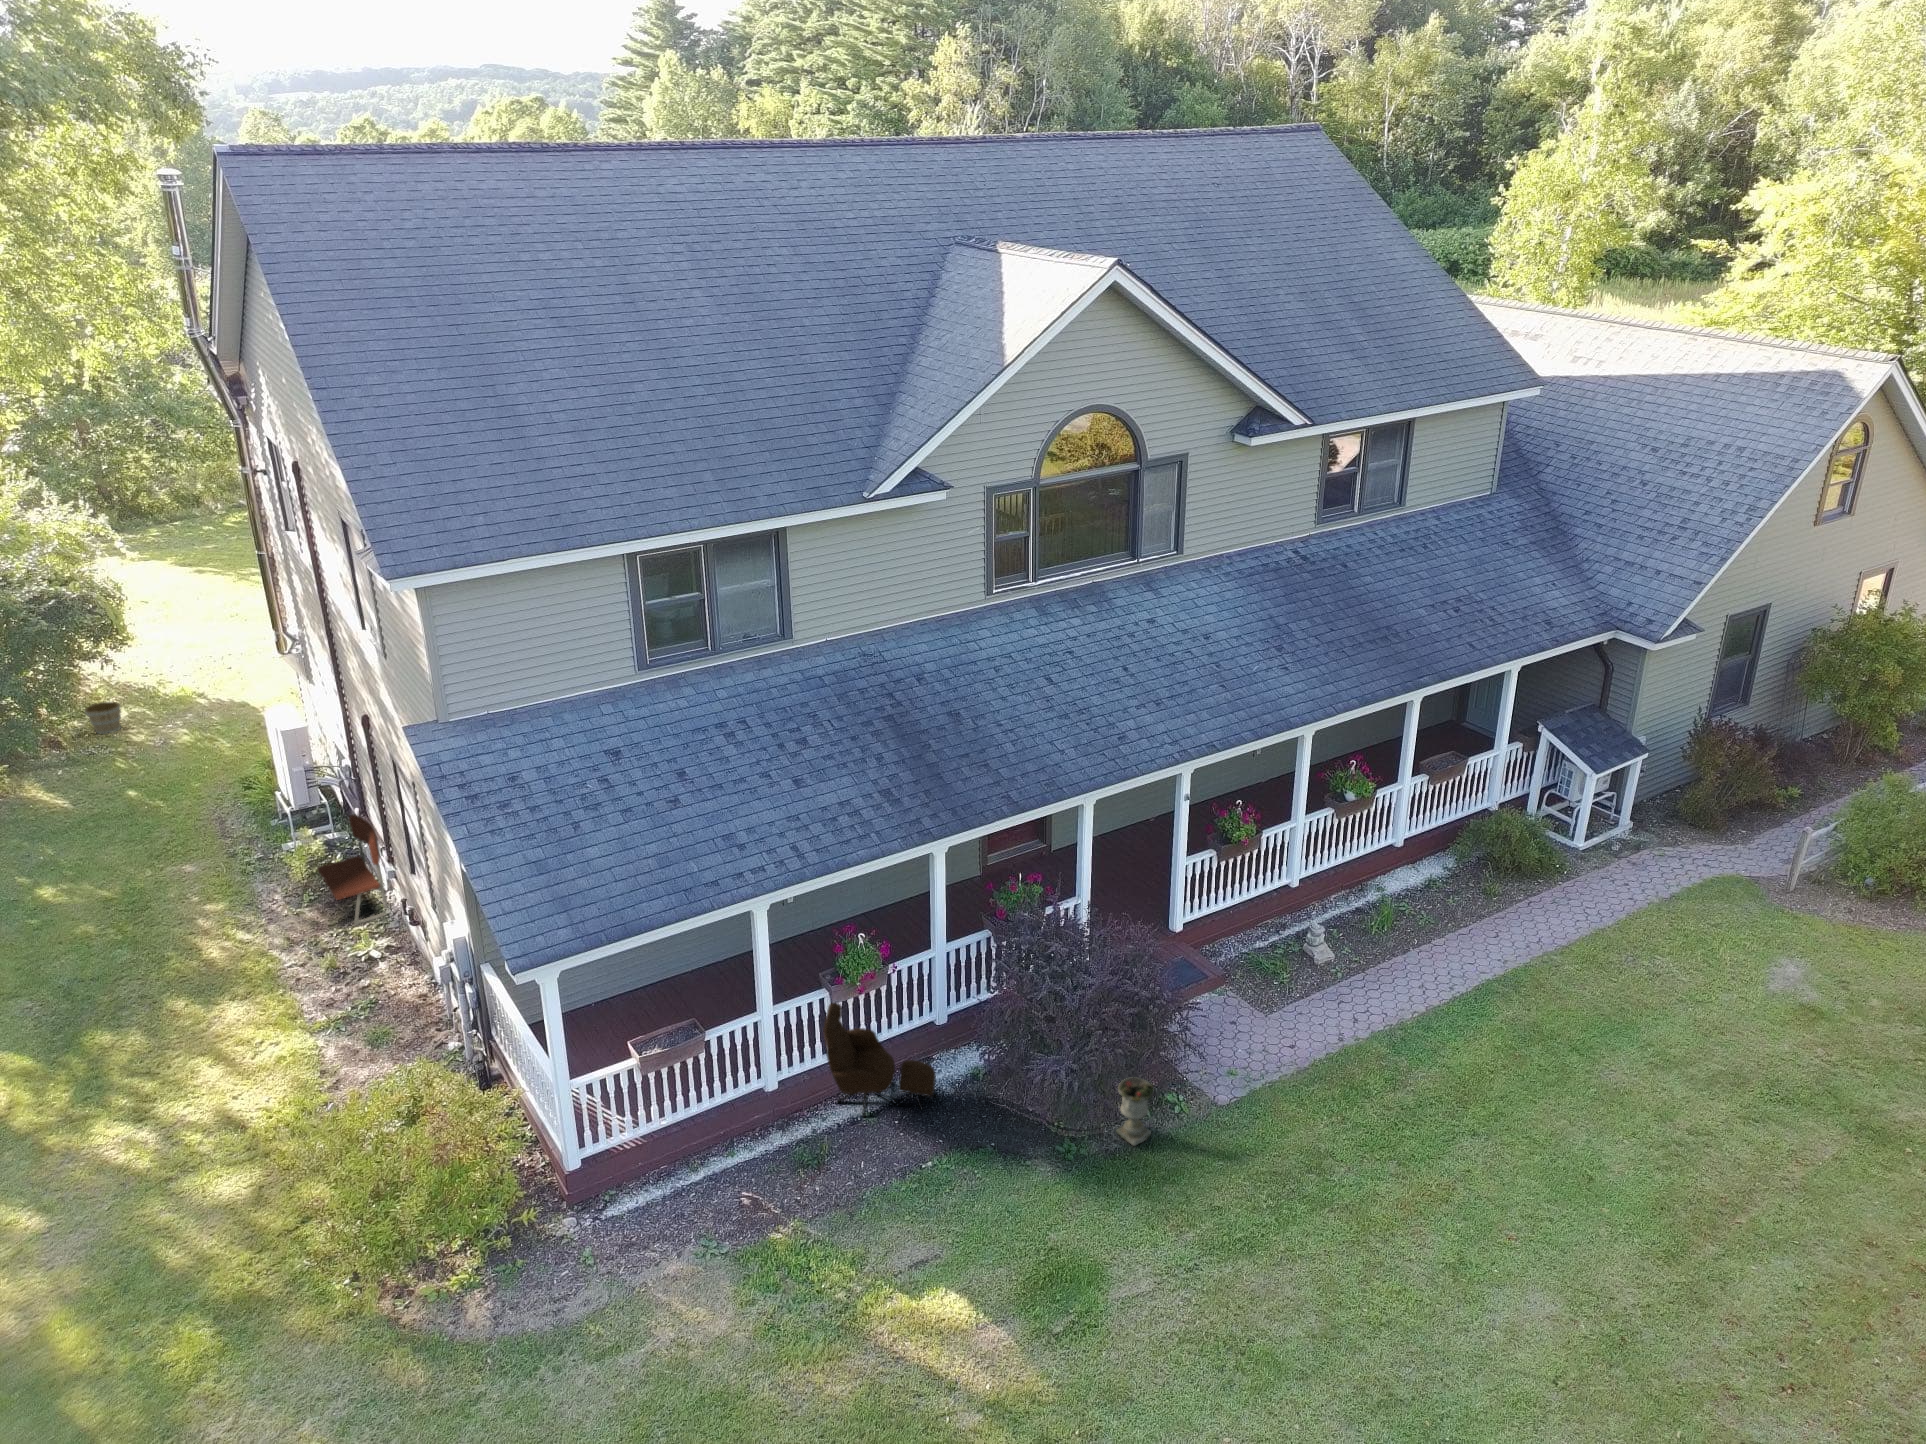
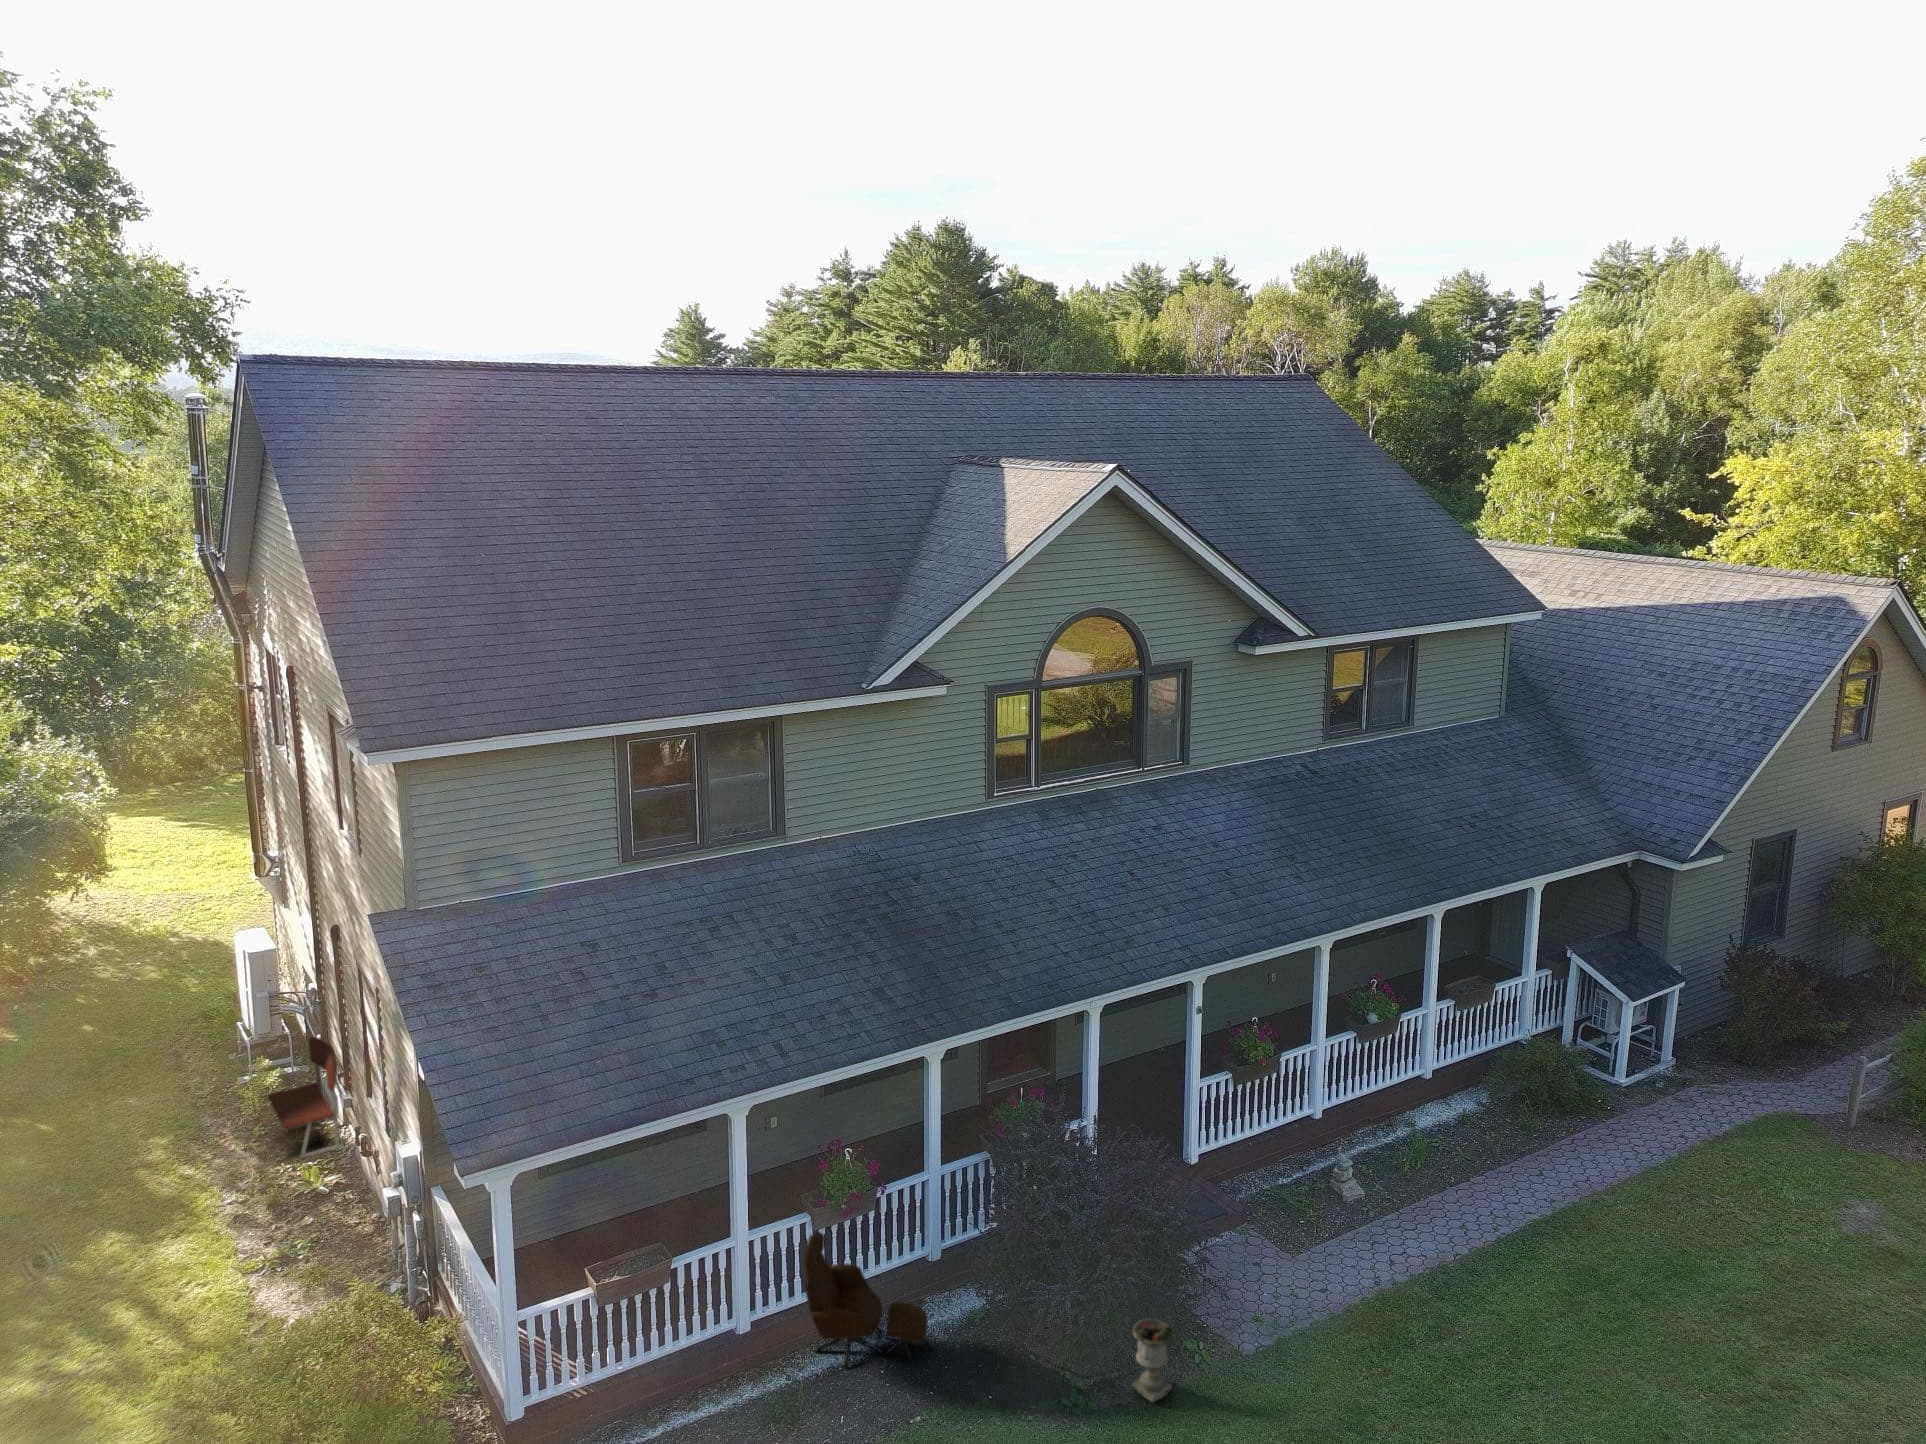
wooden bucket: present [85,702,121,734] -> none [52,934,90,968]

